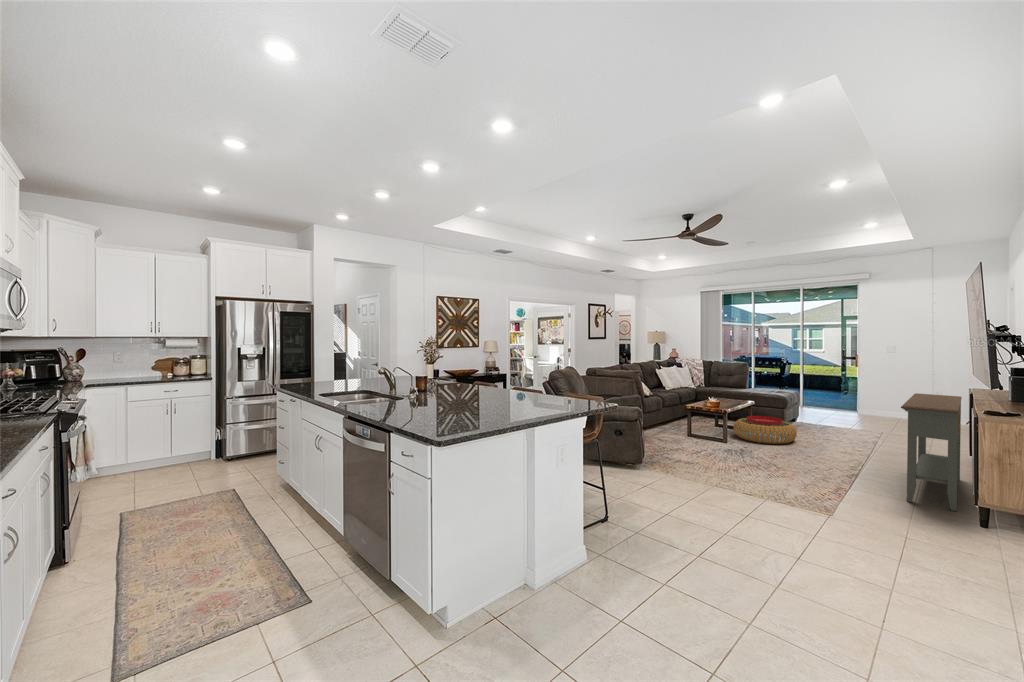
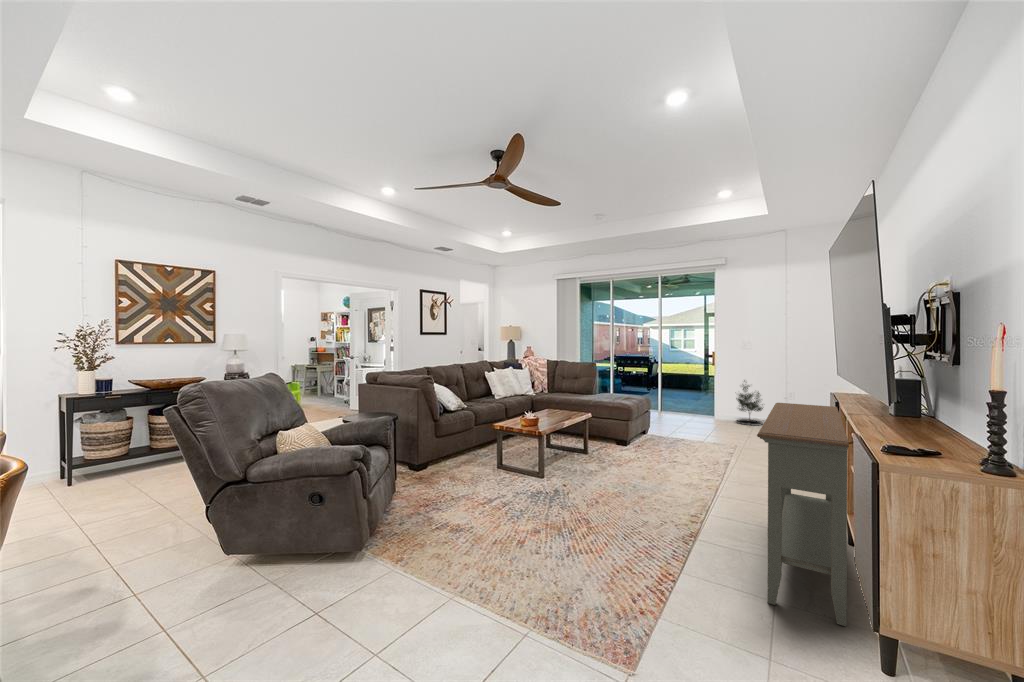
potted tree: none [876,379,907,419] -> present [736,380,763,425]
pouf: present [734,416,797,444] -> none [558,433,636,475]

